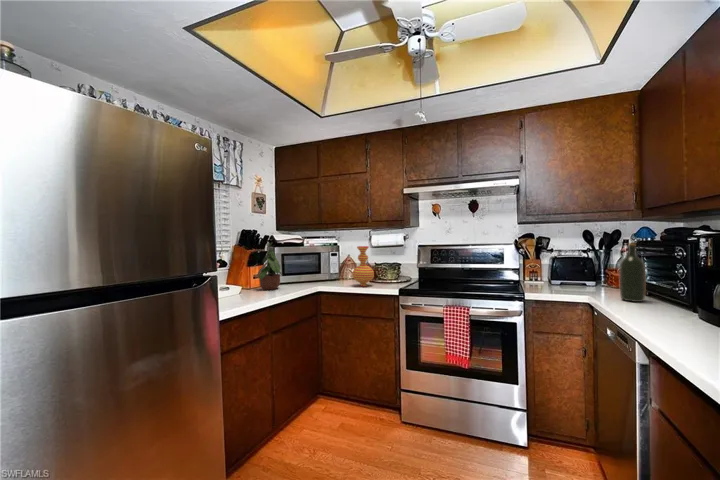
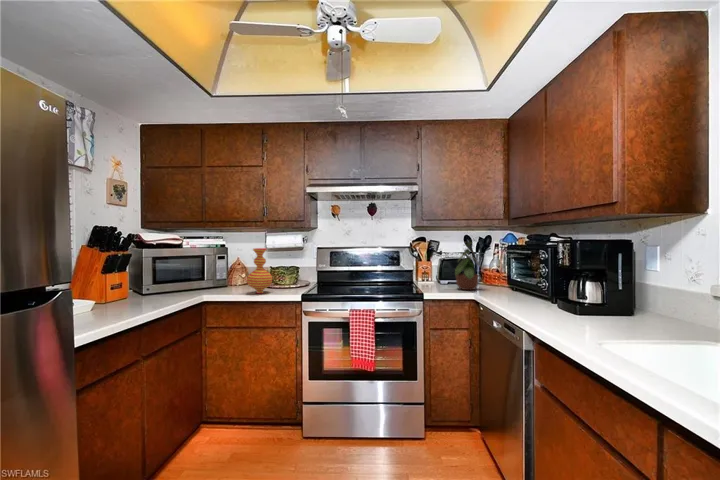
potted plant: present [257,242,282,290] -> present [455,242,479,290]
wine bottle: present [619,243,646,302] -> none [496,247,514,296]

